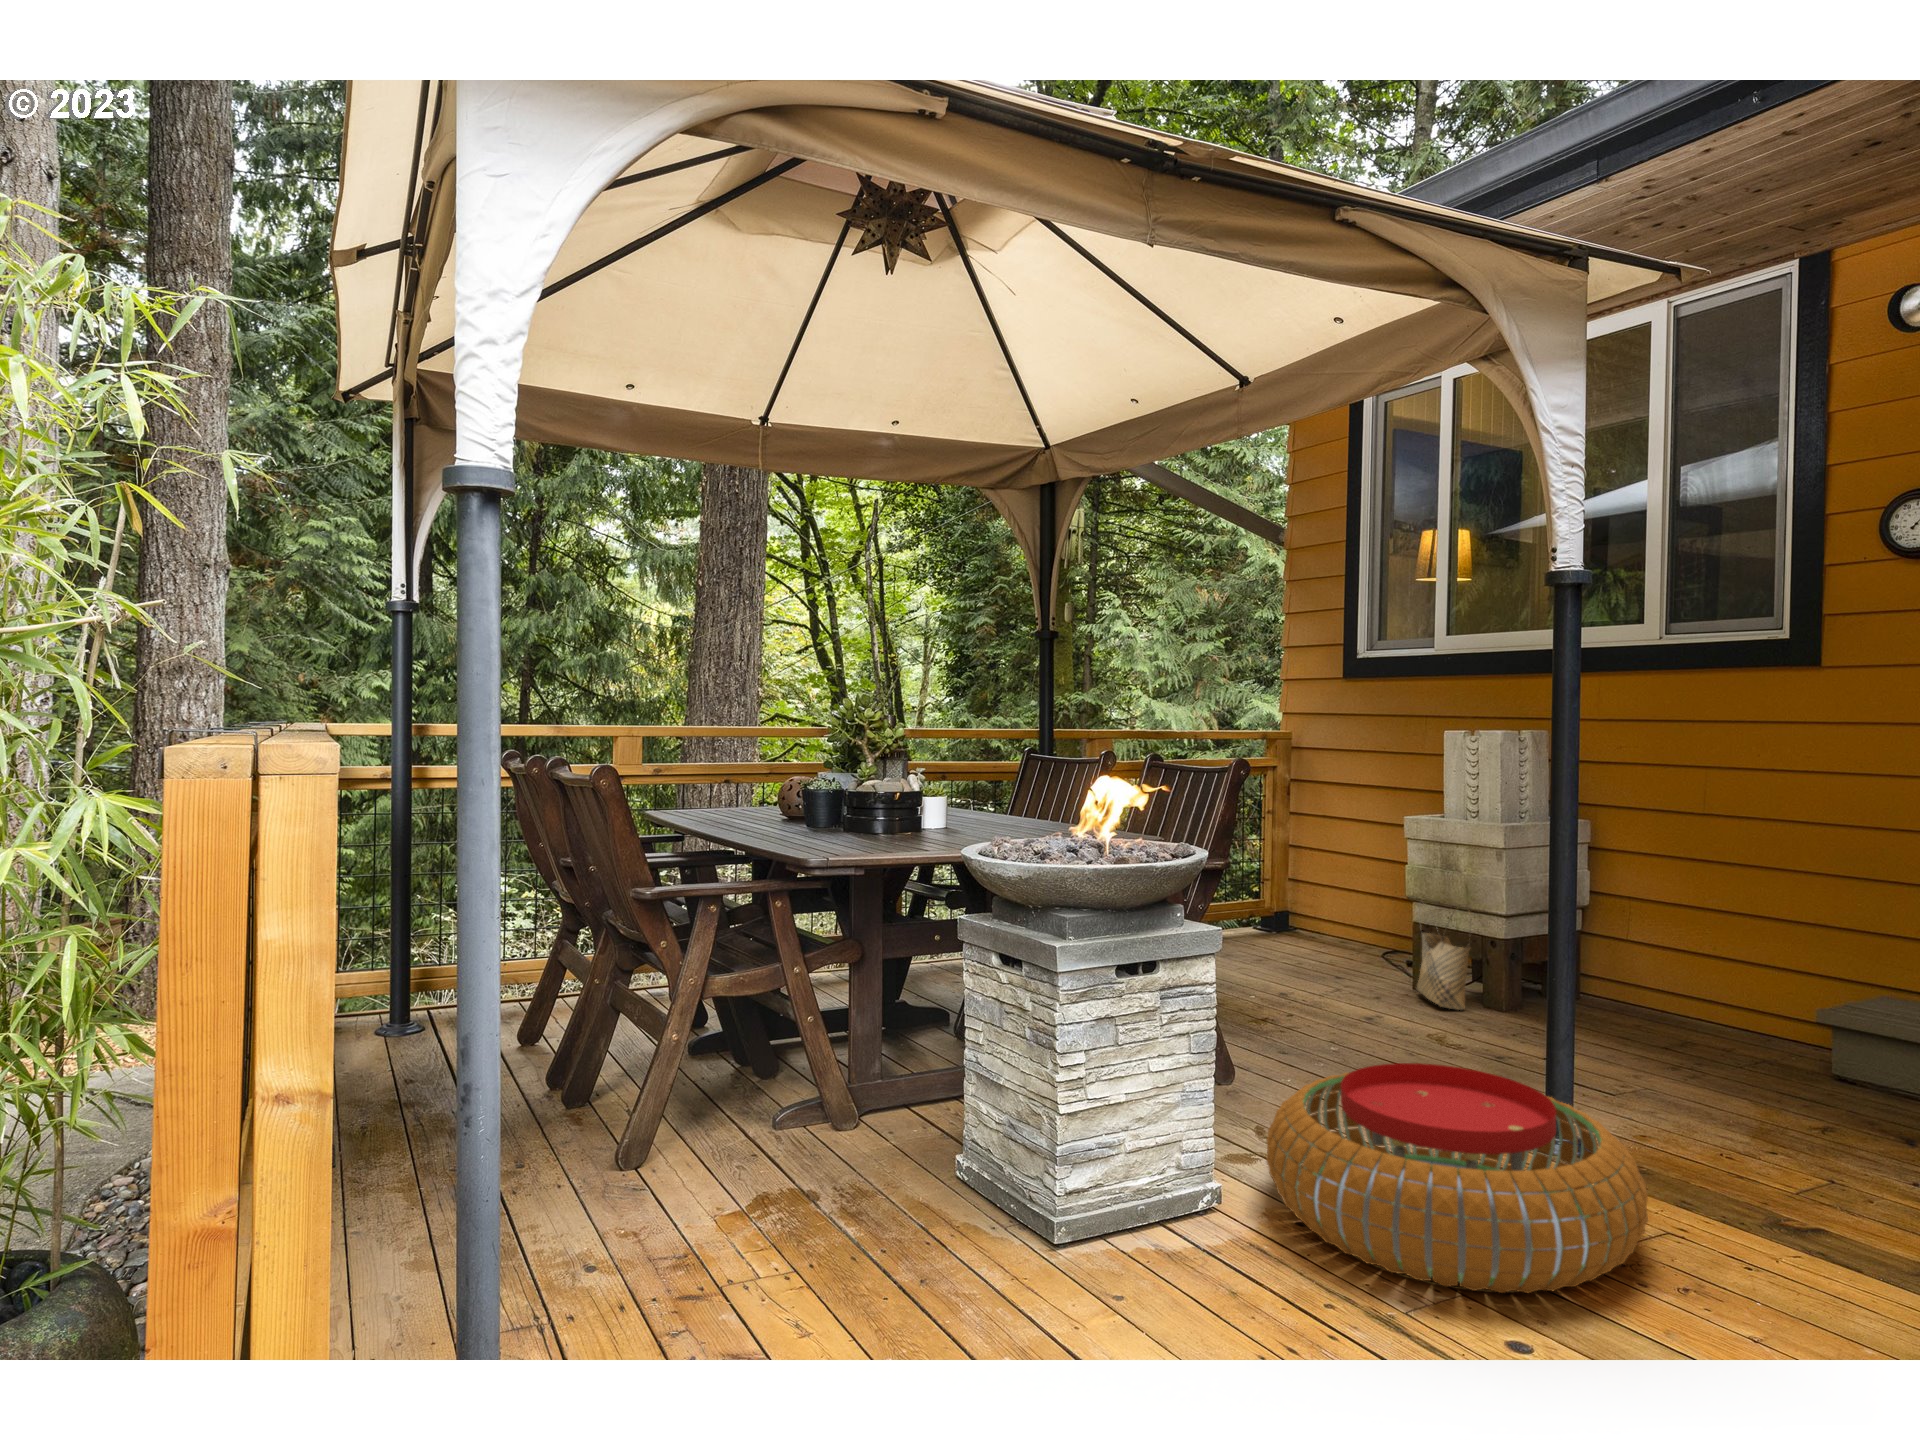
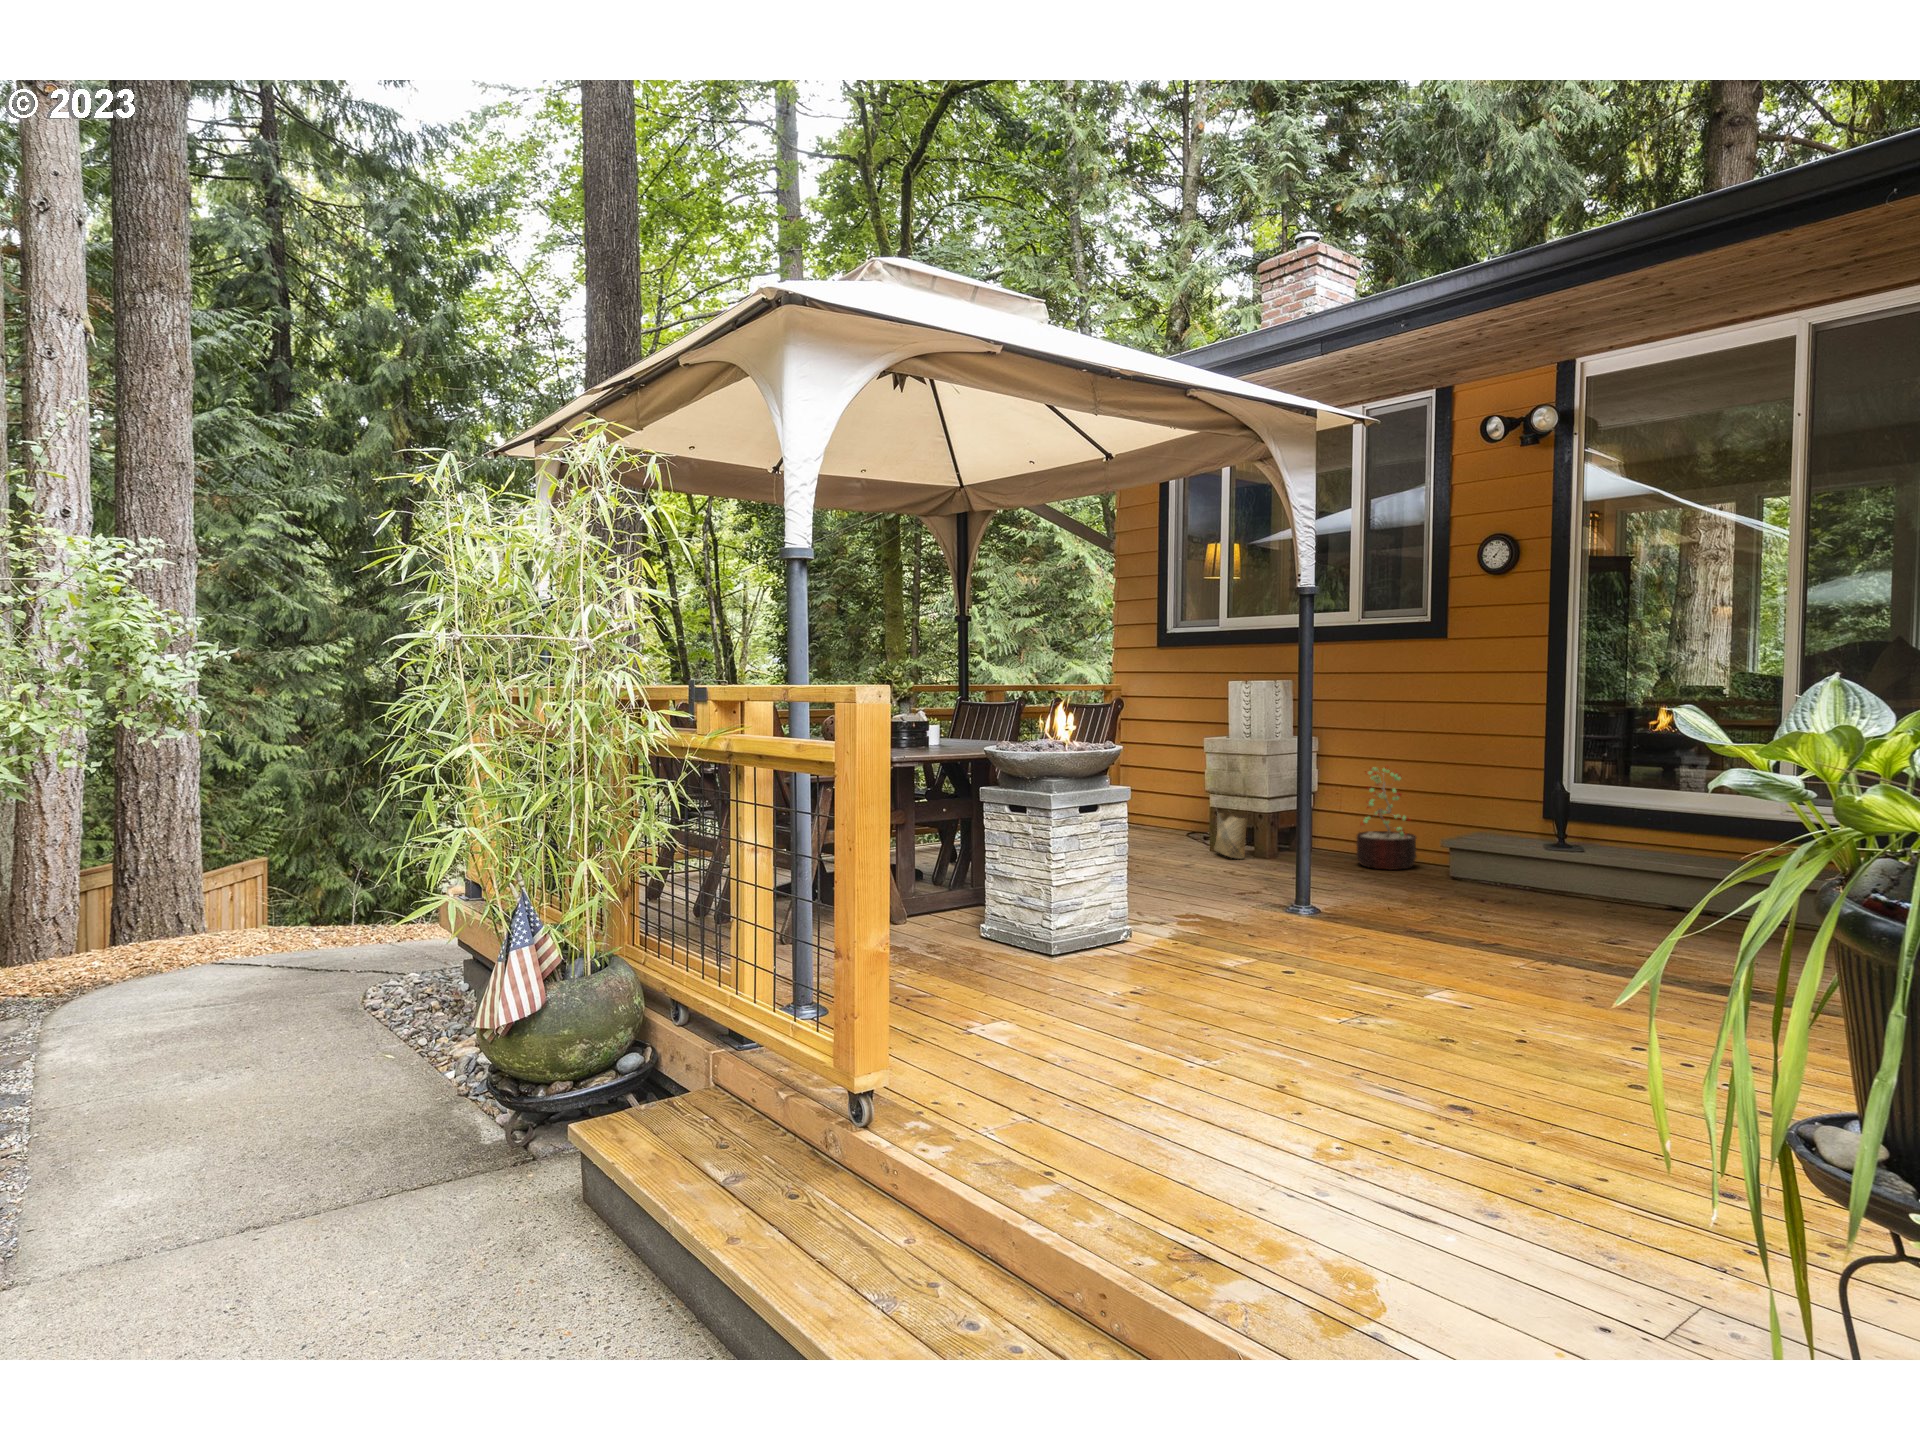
decorative plant: none [1656,875,1770,1055] -> present [1356,768,1417,870]
pouf: present [1266,1063,1648,1293] -> none [1155,861,1349,956]

